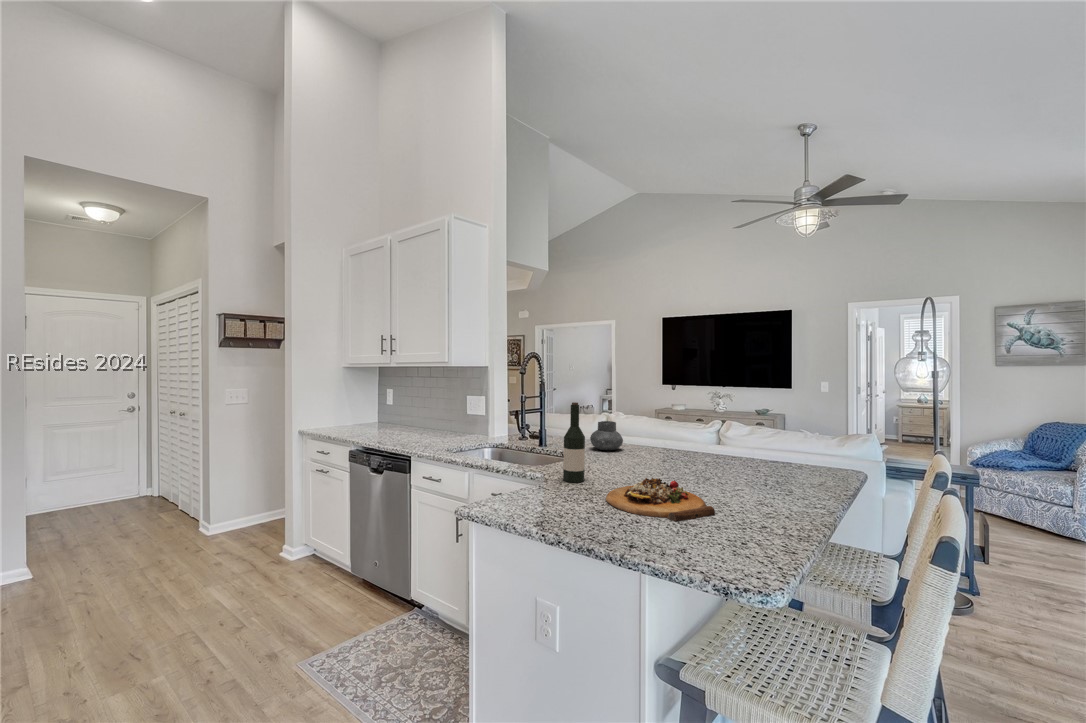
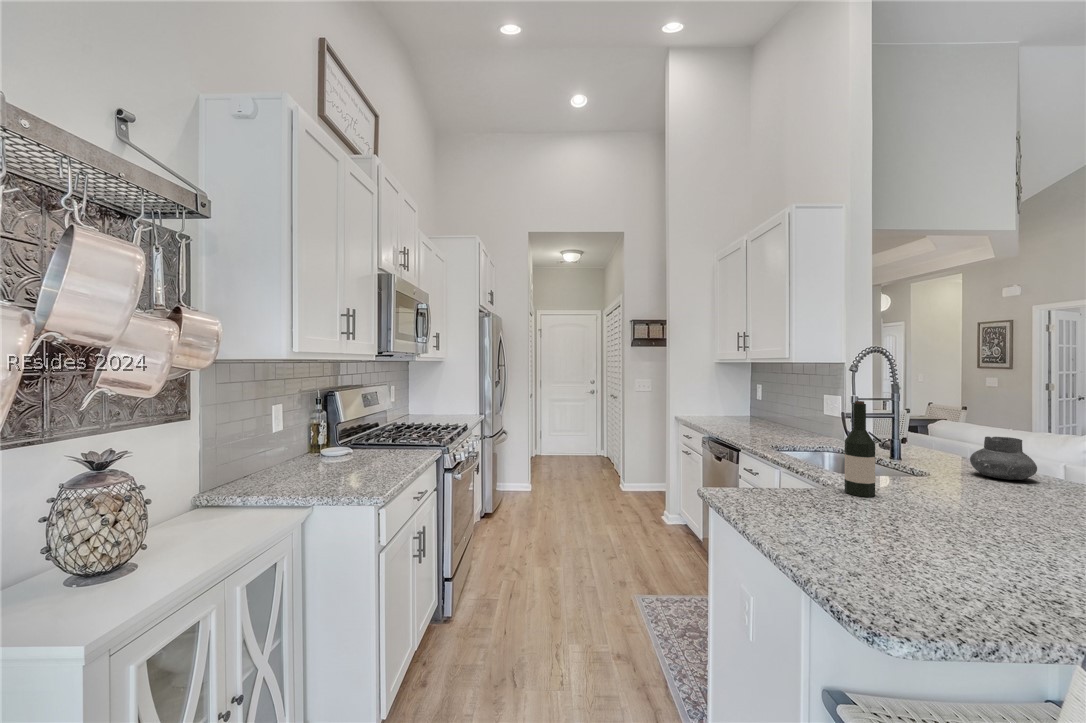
cutting board: present [606,478,715,522] -> none [853,503,1027,572]

